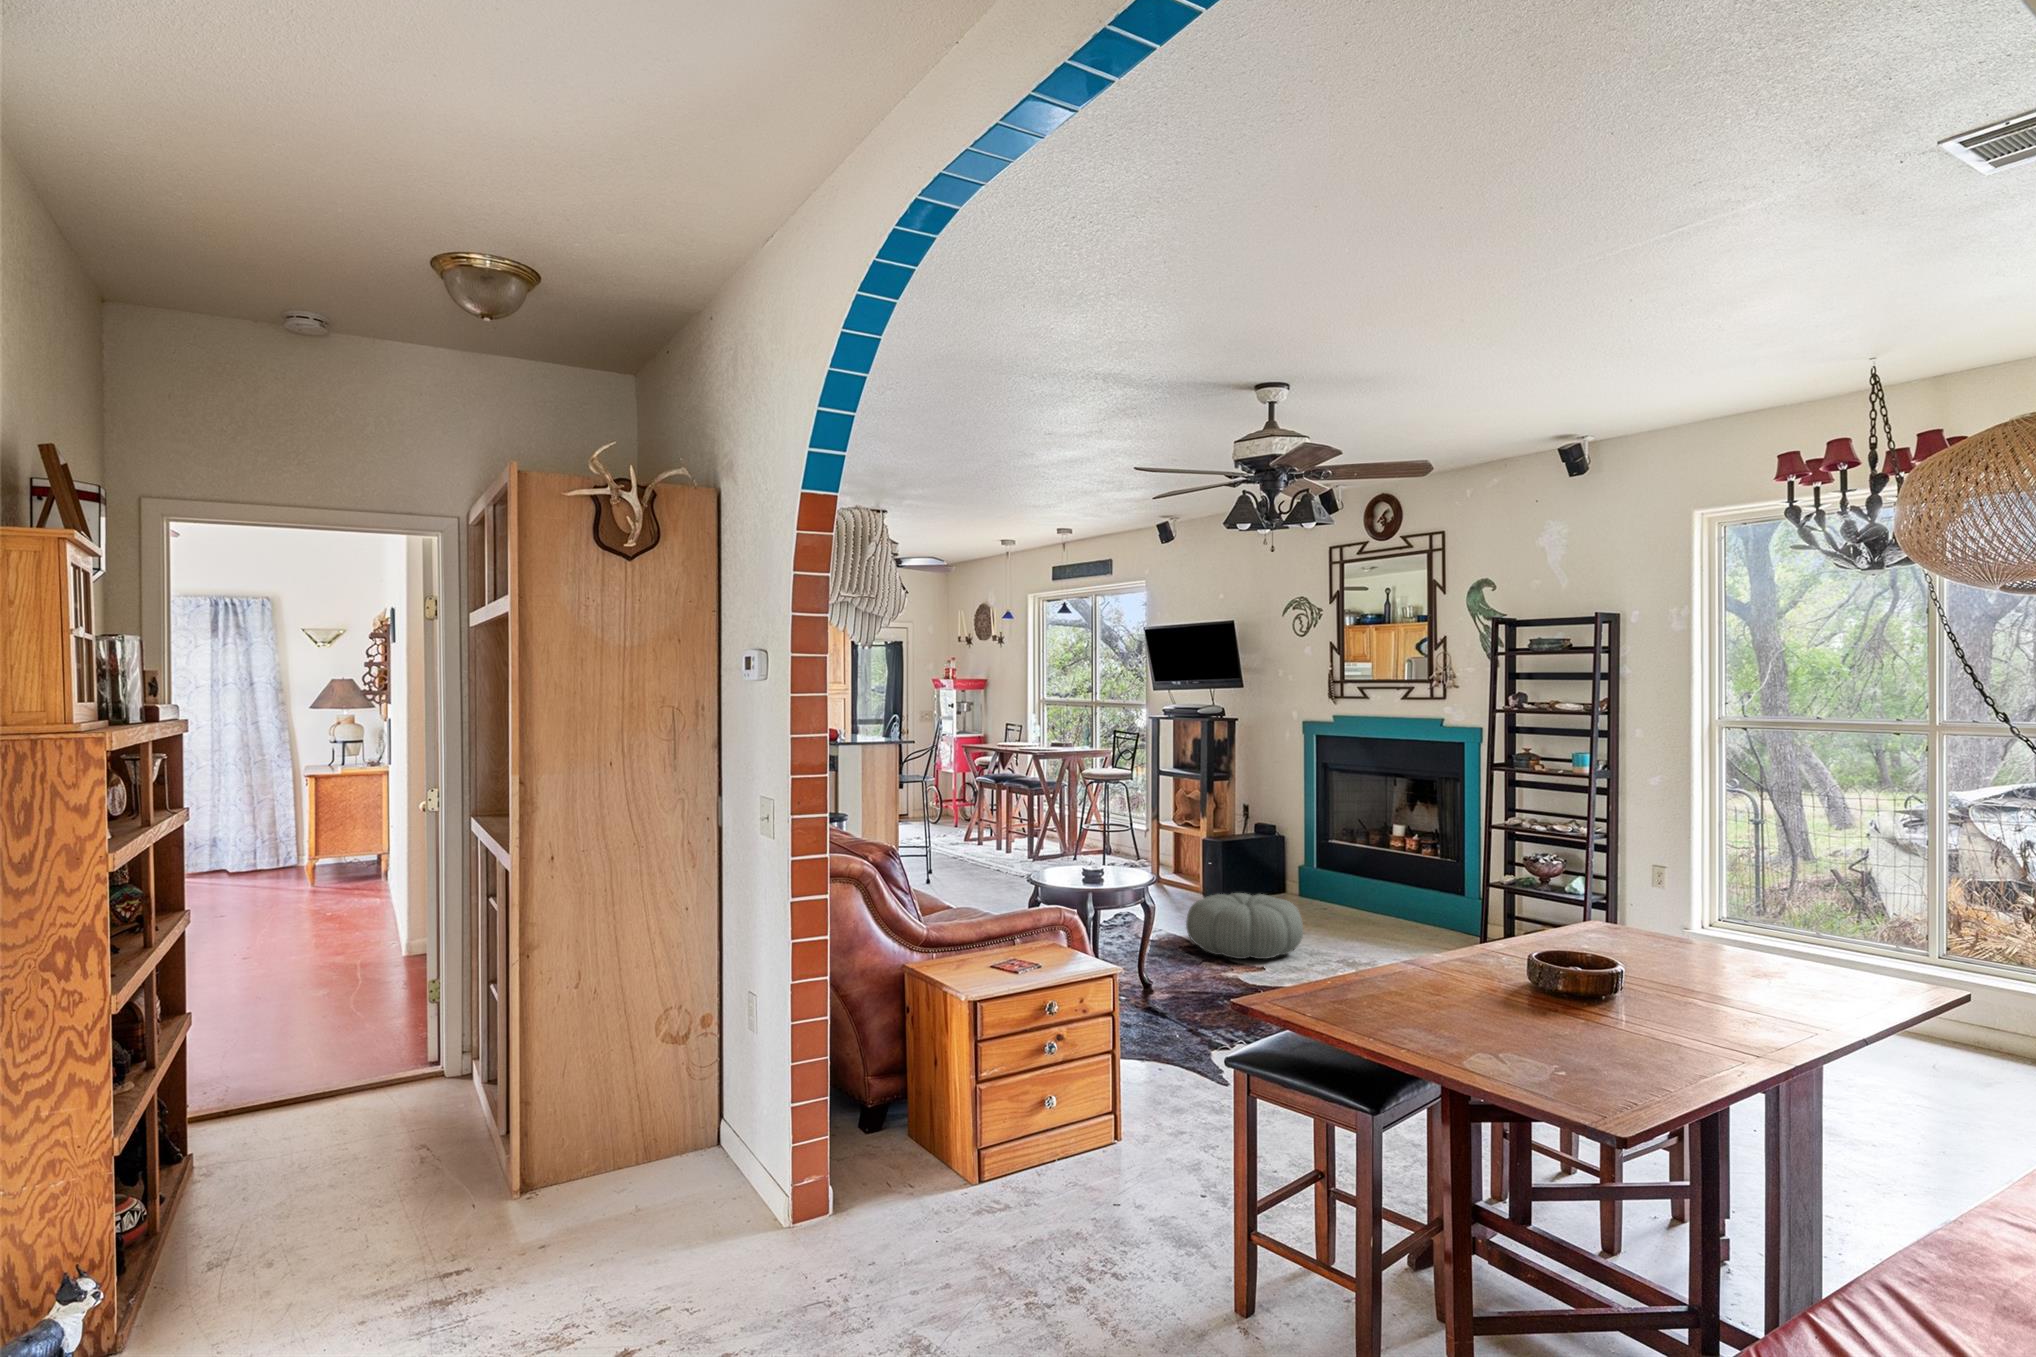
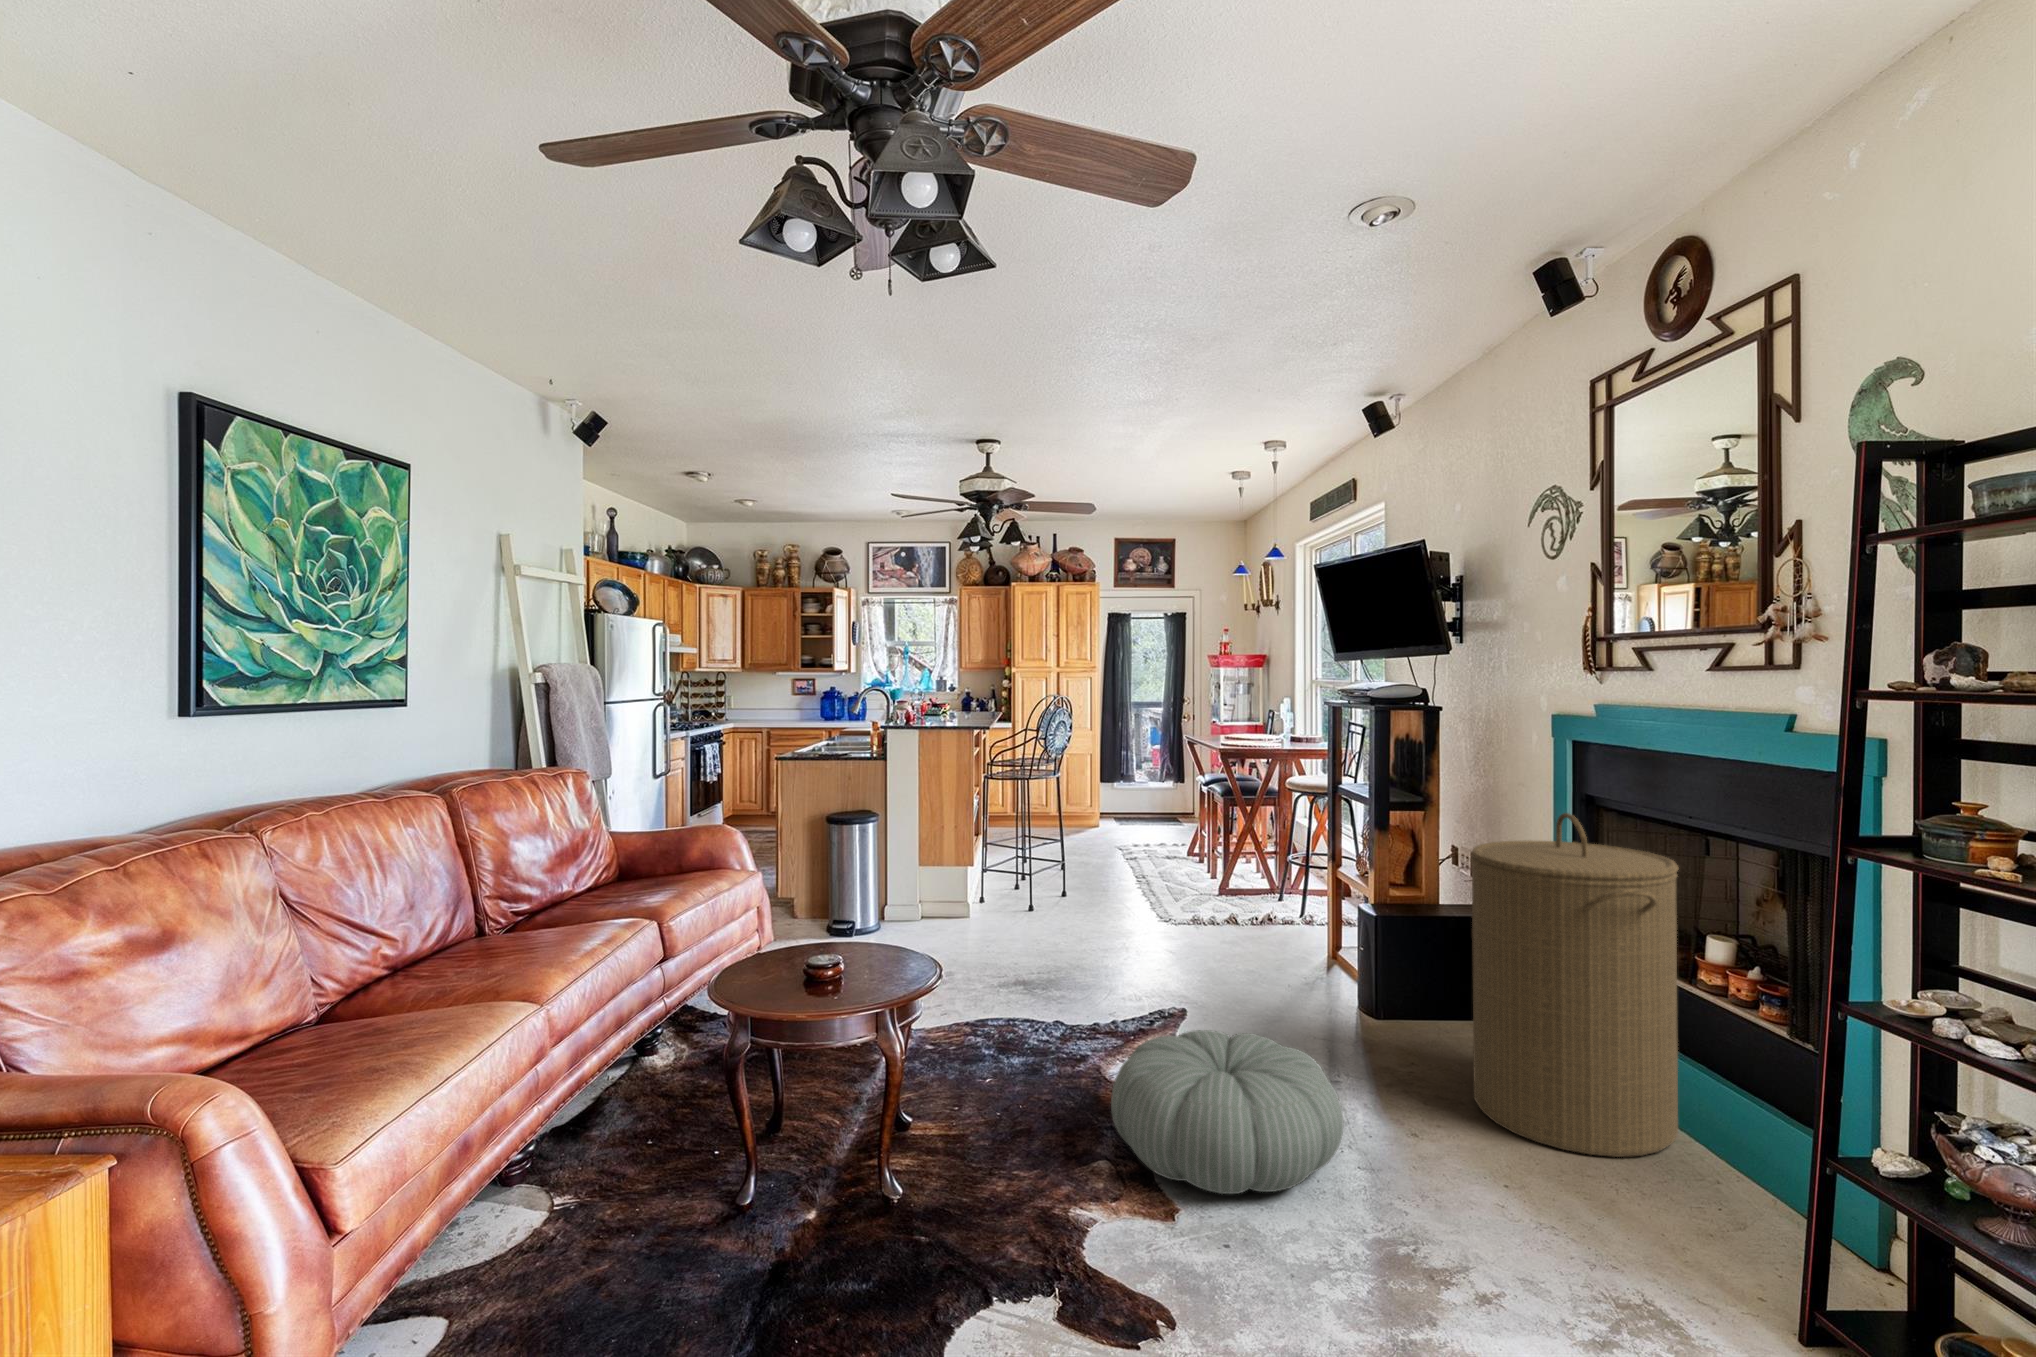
laundry hamper: none [1303,769,1396,927] -> present [1471,813,1679,1157]

